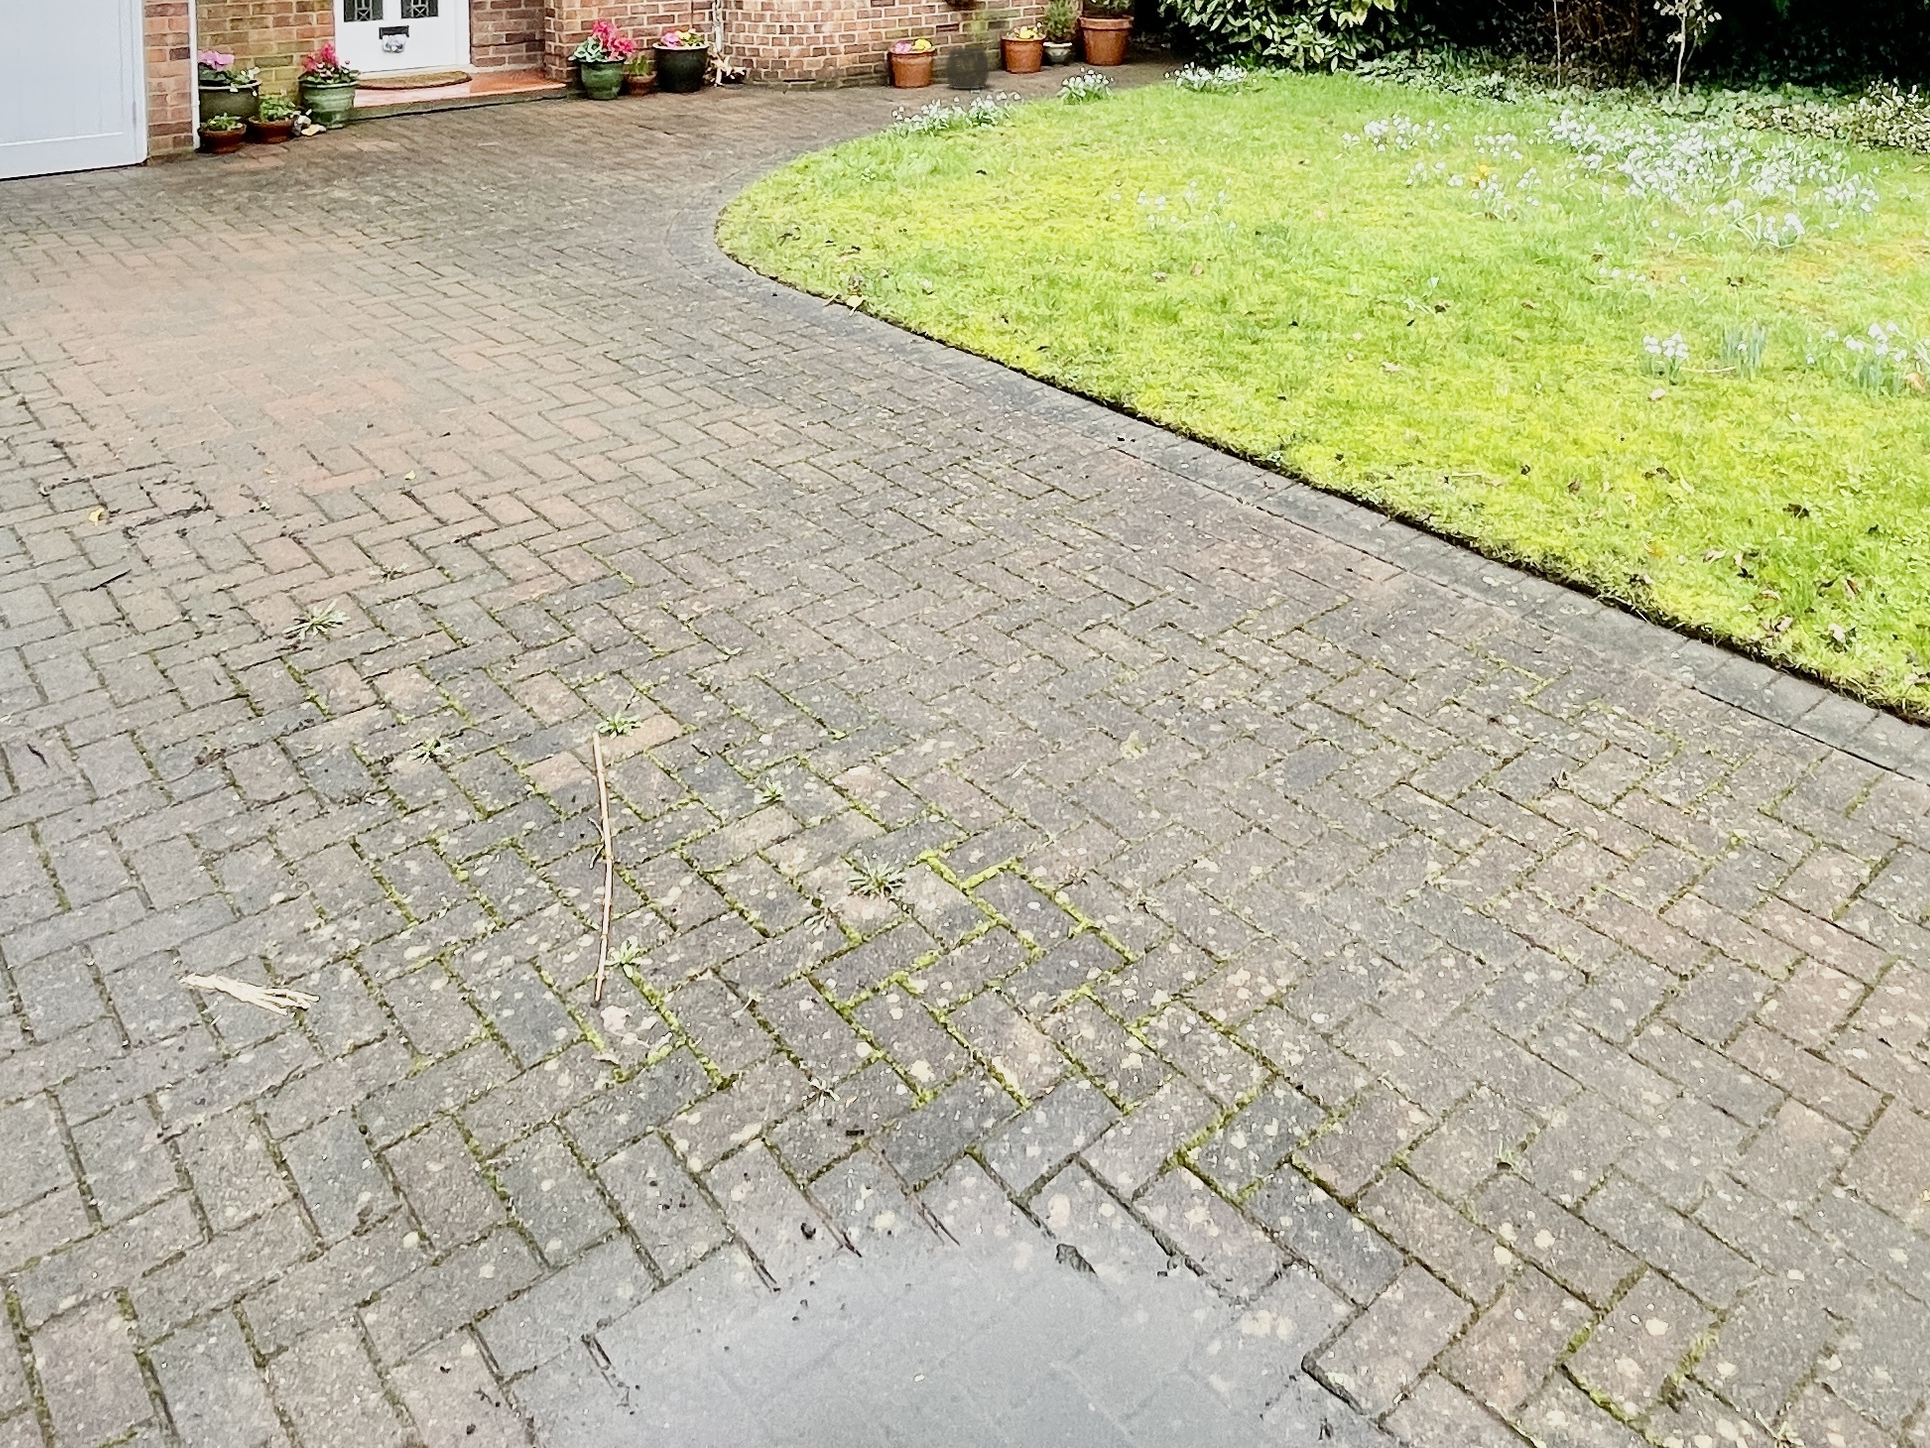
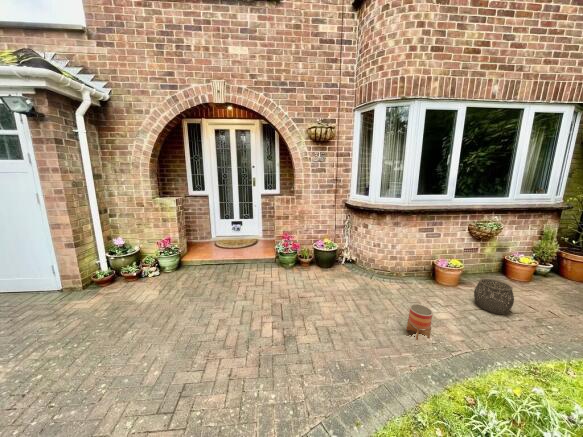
planter: none [864,69,892,110] -> present [407,304,433,340]

